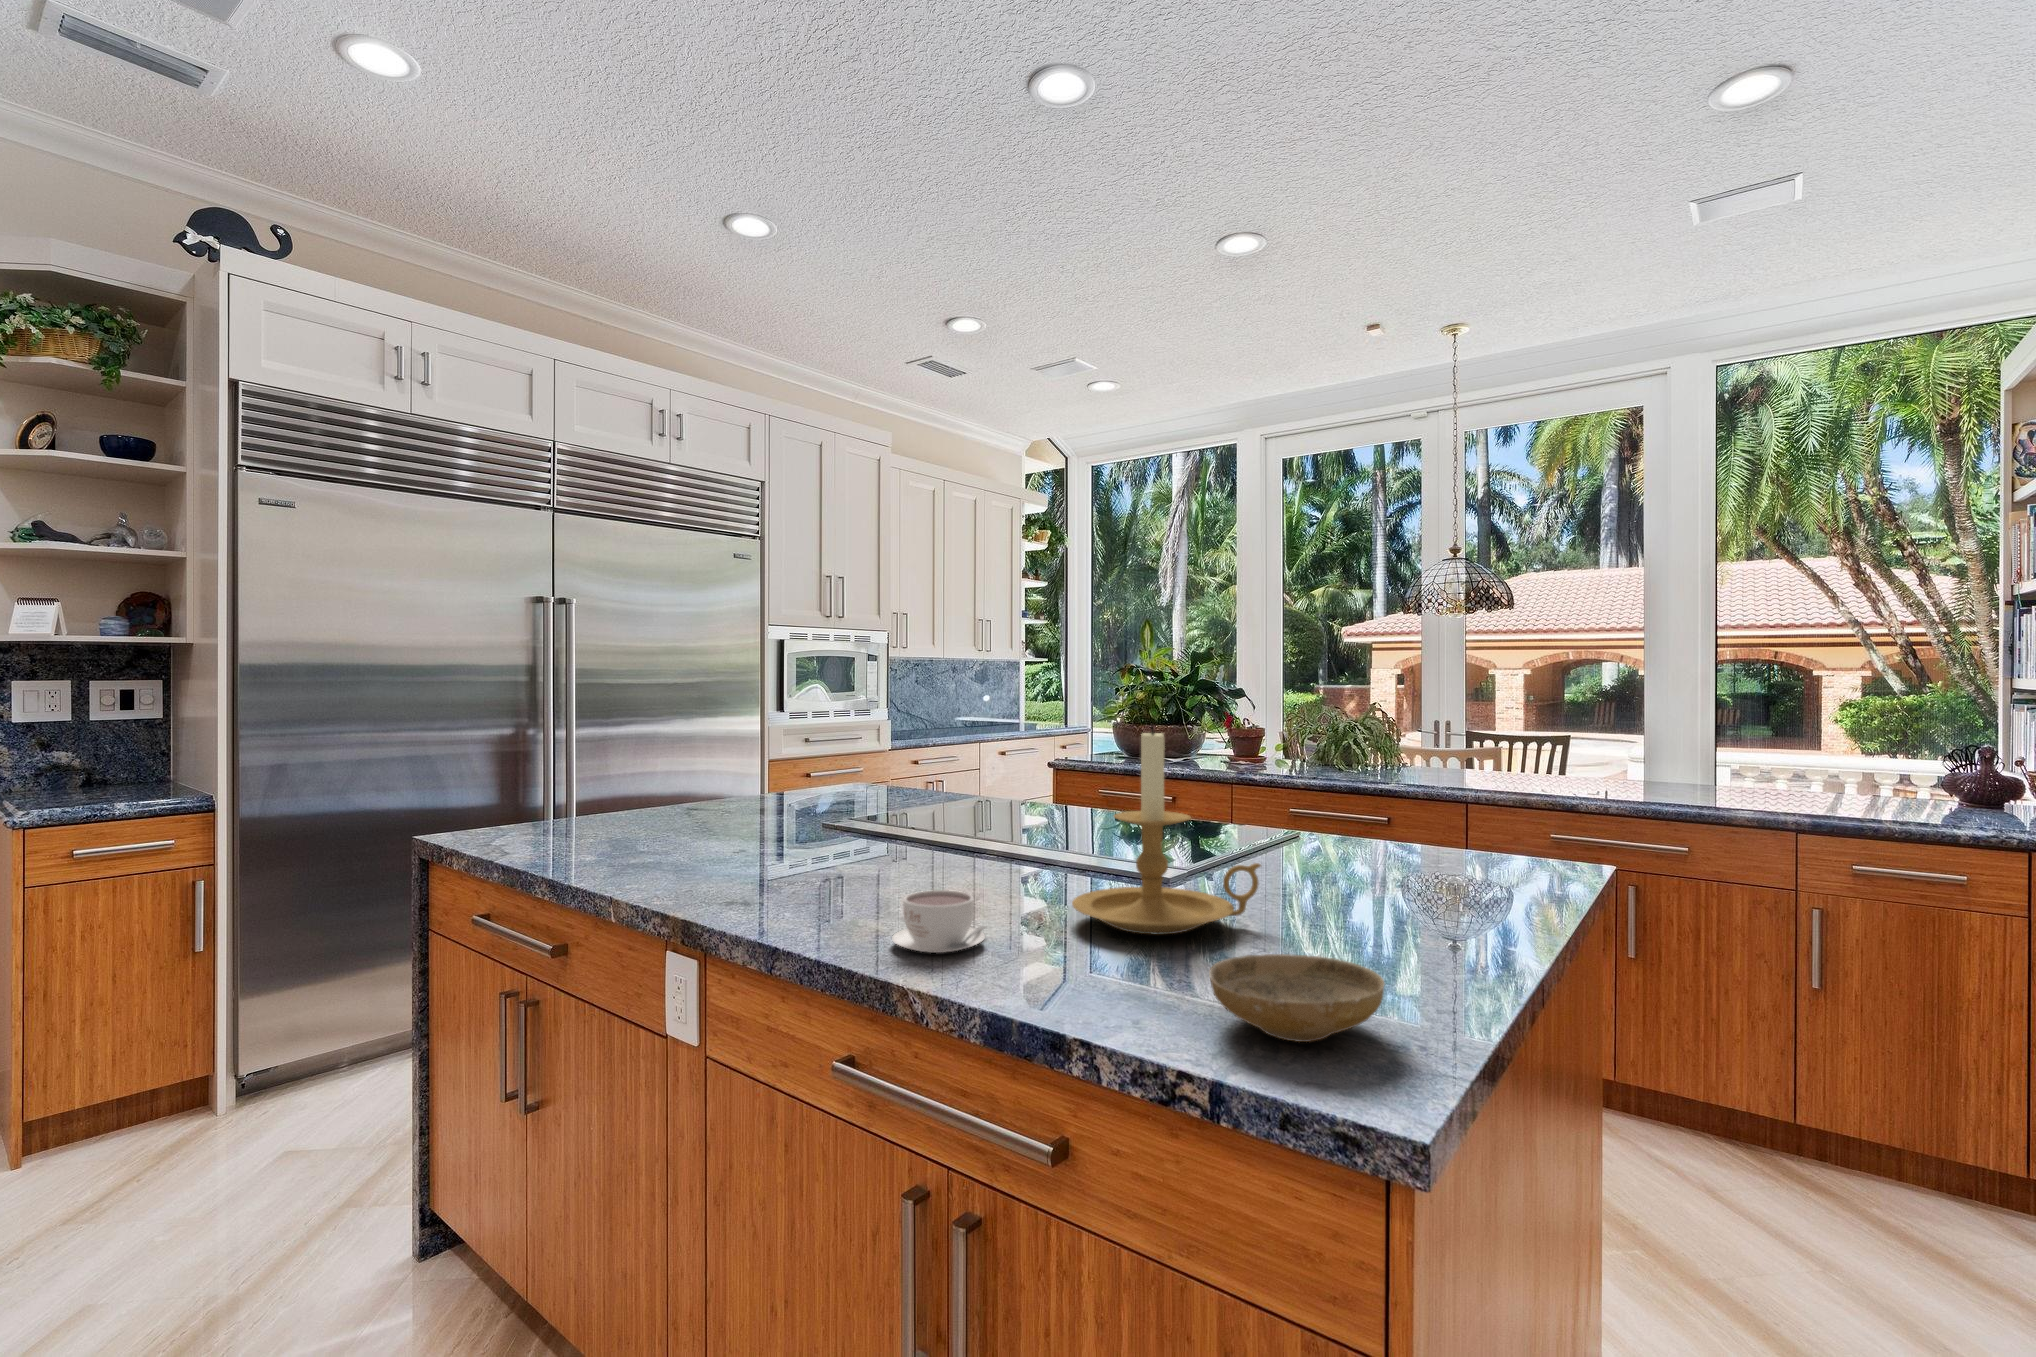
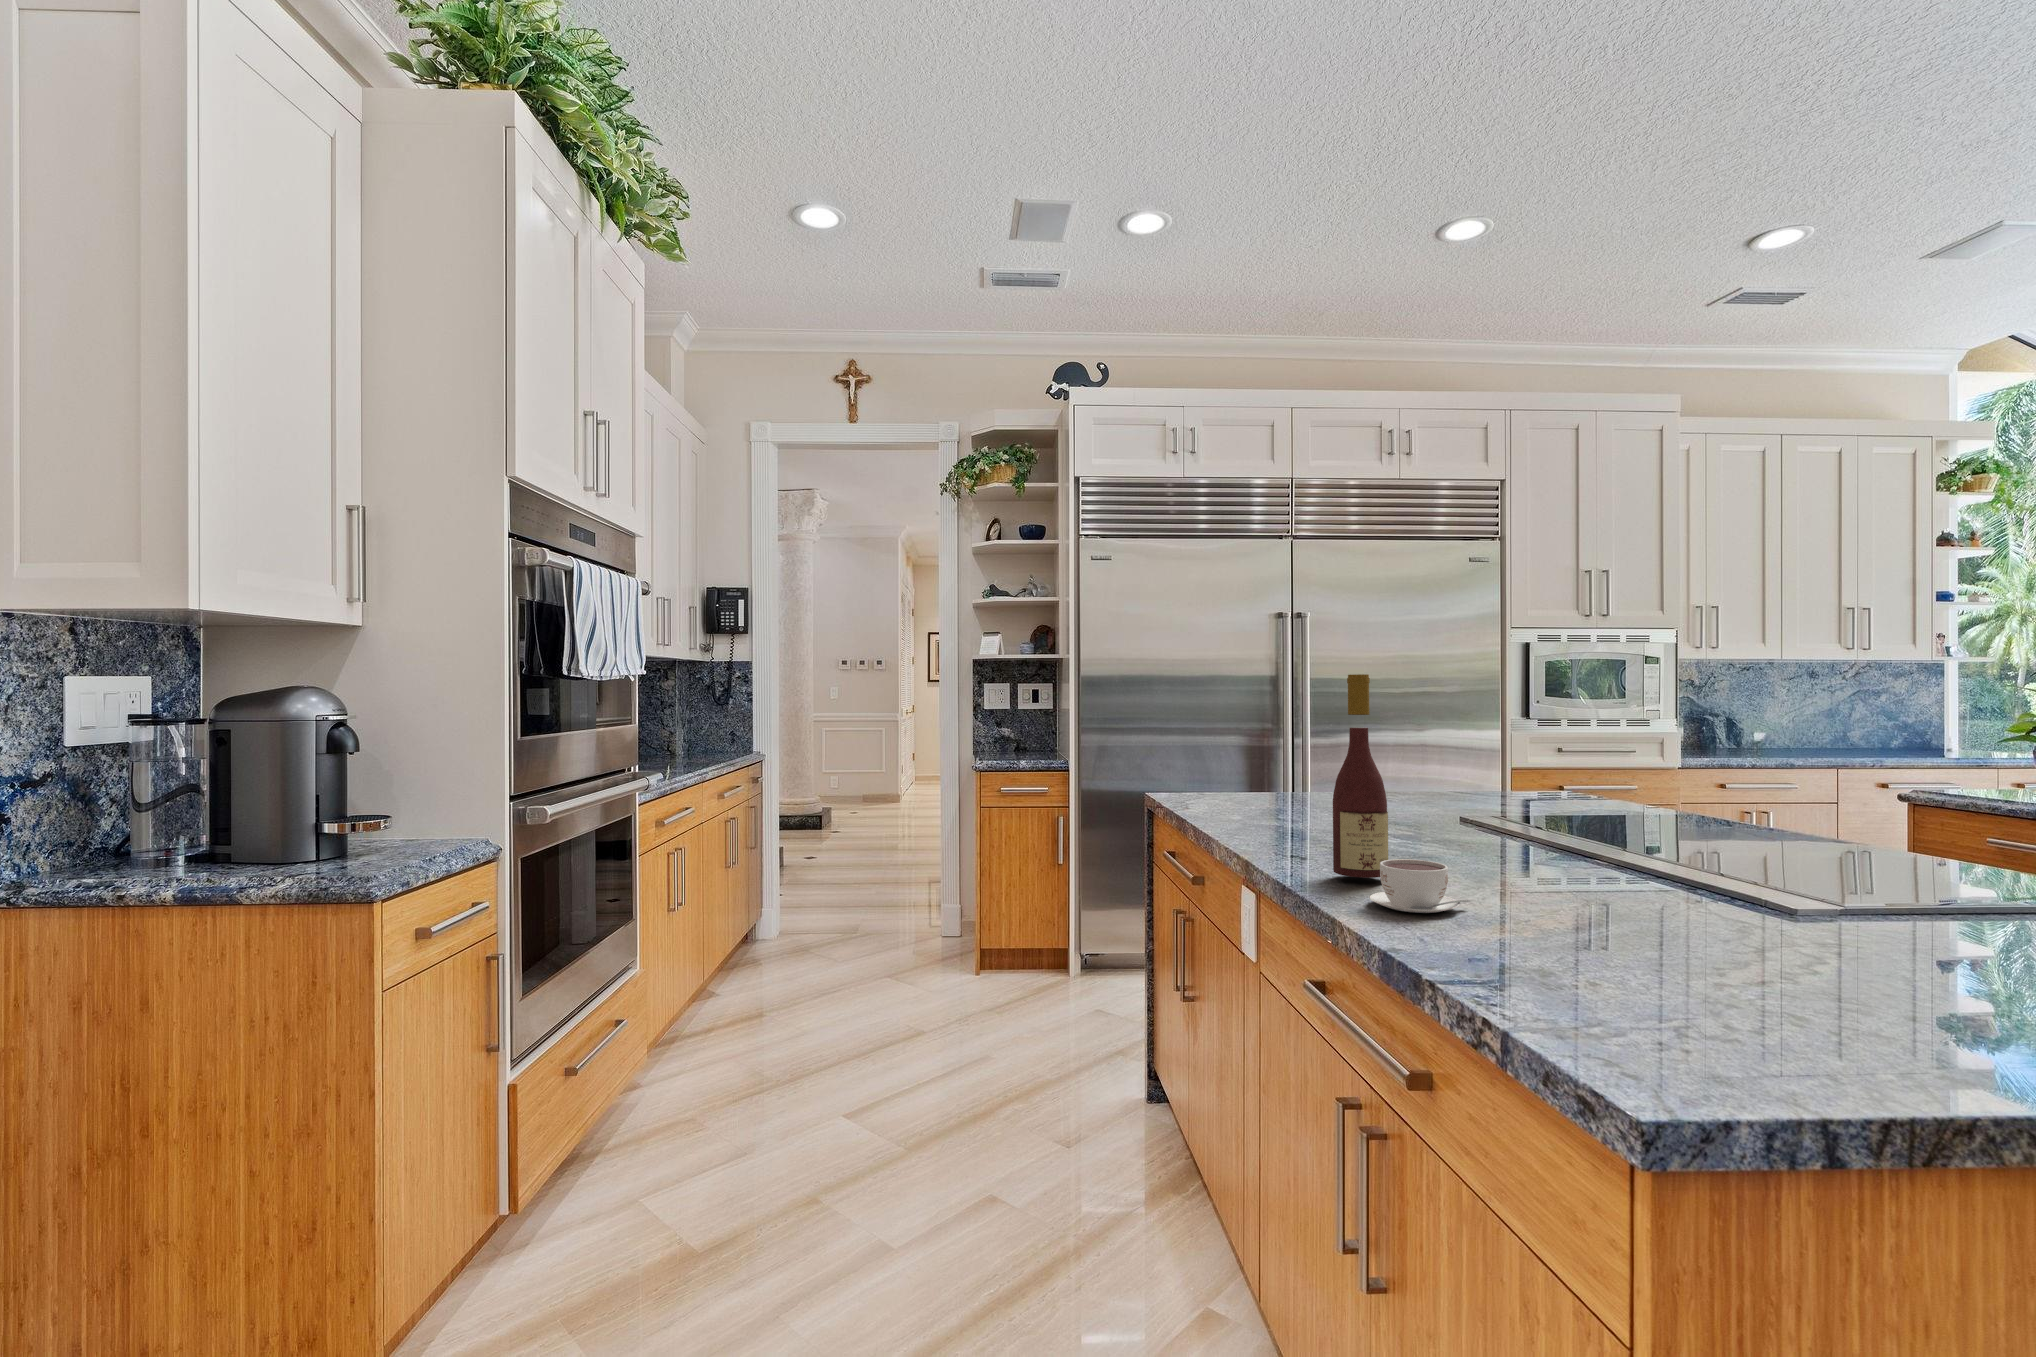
wine bottle: none [810,683,876,927] -> present [1333,674,1388,878]
candle holder: present [1072,725,1261,935] -> none [1569,715,1822,940]
ceramic bowl: present [1209,954,1385,1042] -> none [1562,947,1779,1038]

